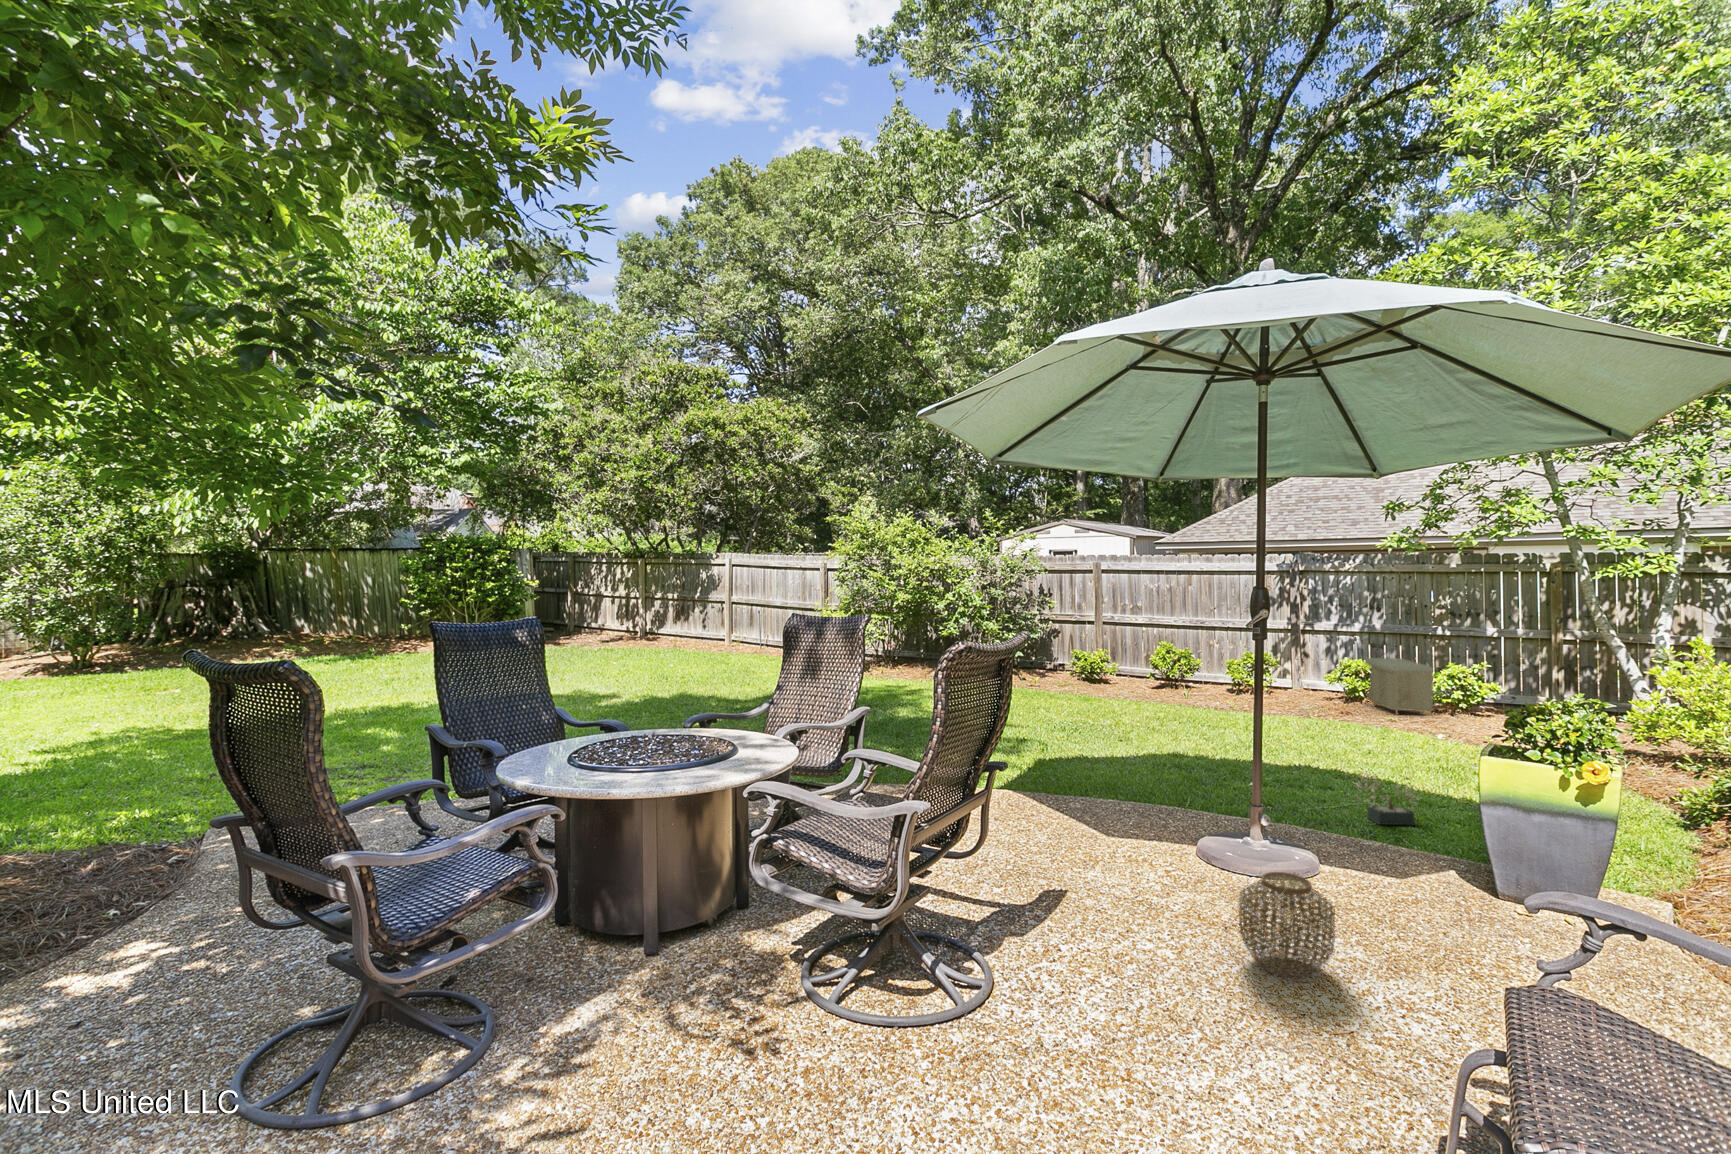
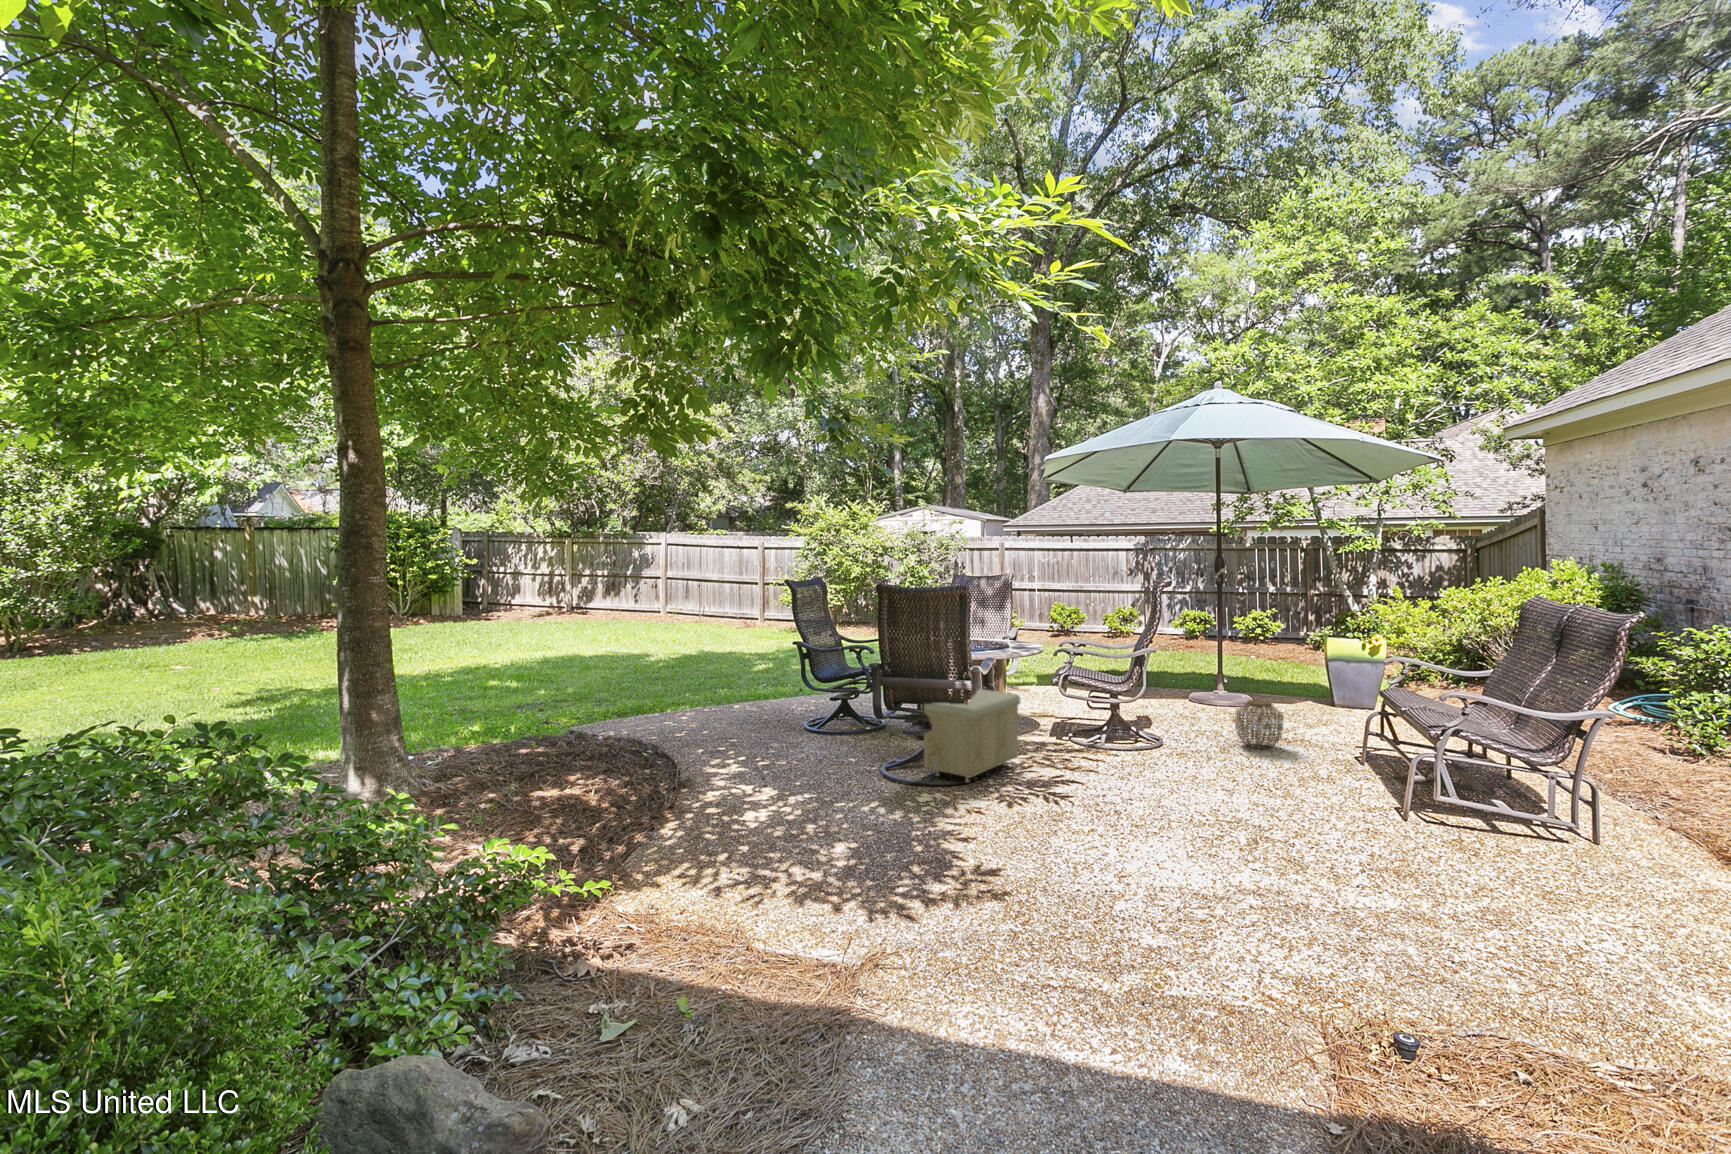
storage bench: present [1365,658,1433,715] -> present [924,689,1020,782]
decorative plant: present [1357,774,1419,825] -> none [1239,667,1274,697]

